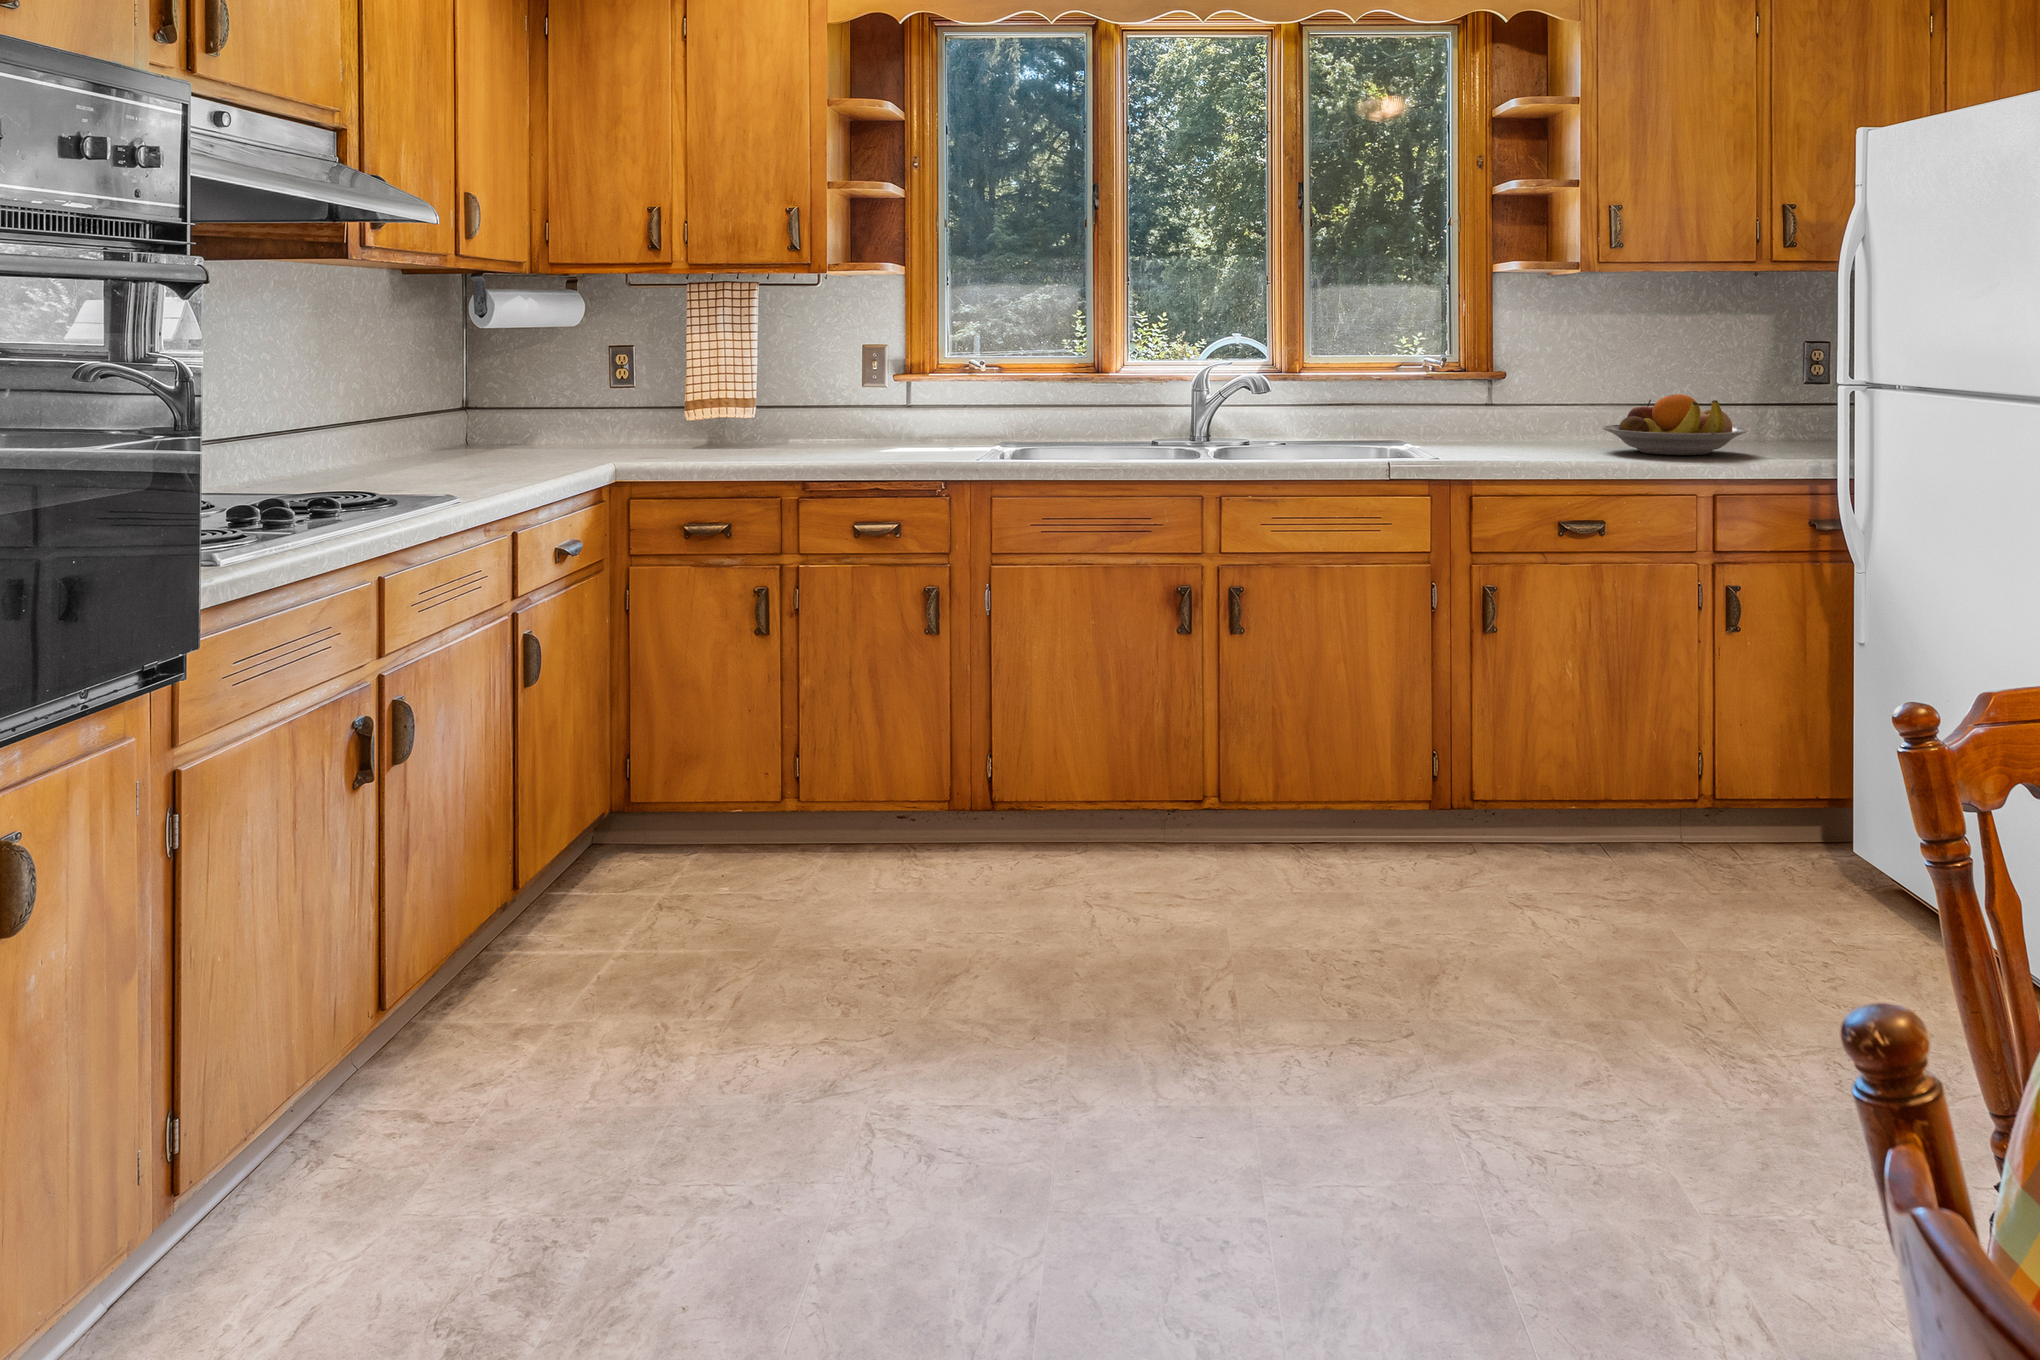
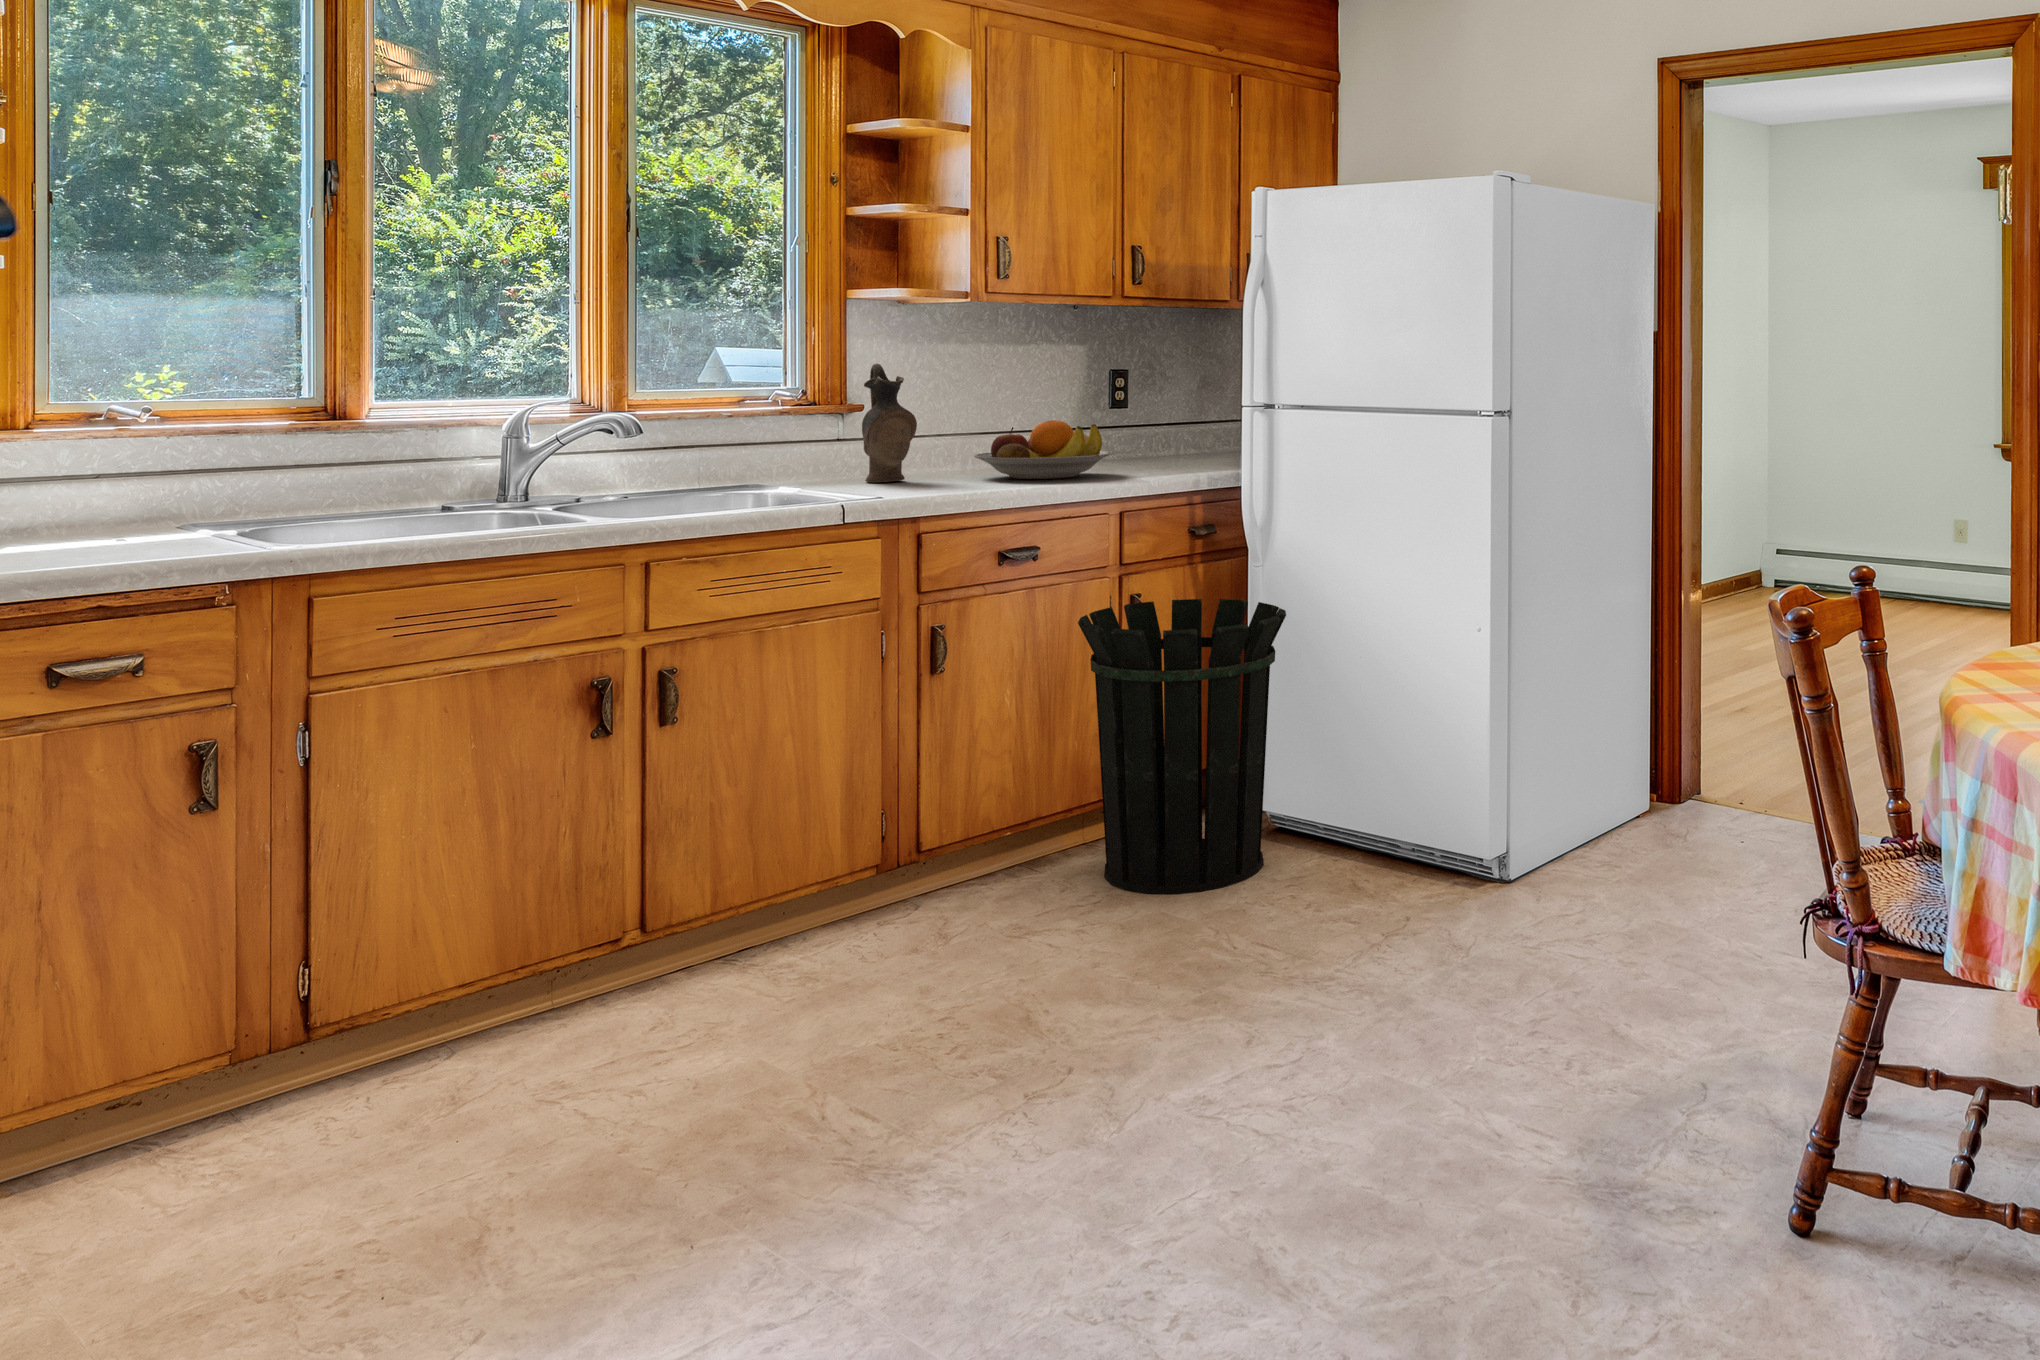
ceramic pitcher: none [1502,333,1550,446] -> present [862,364,917,482]
waste bin: none [1617,596,1858,925] -> present [1078,599,1286,894]

